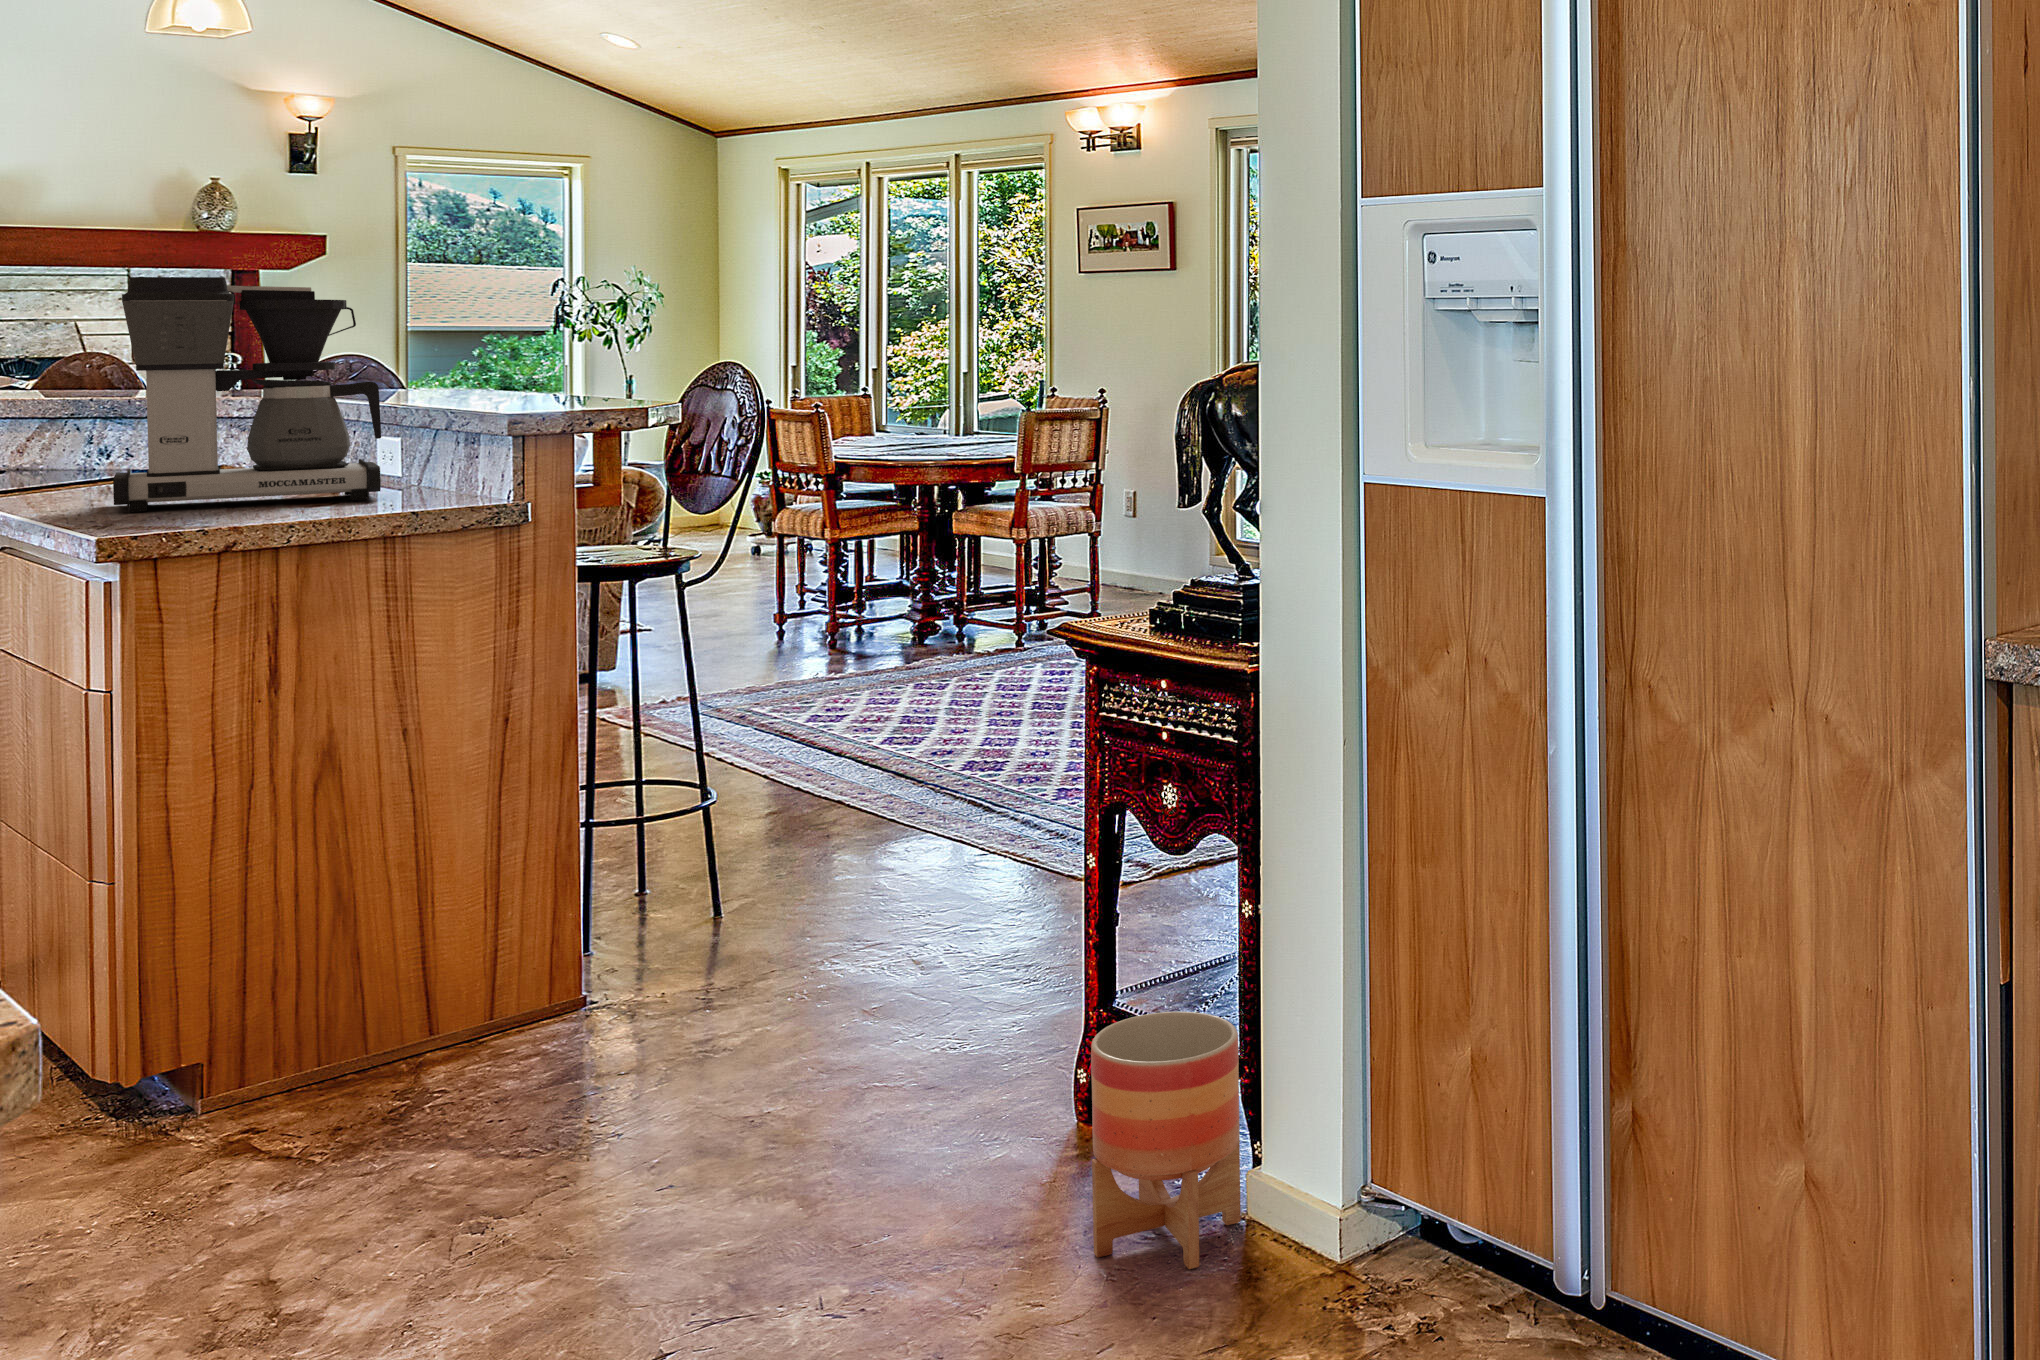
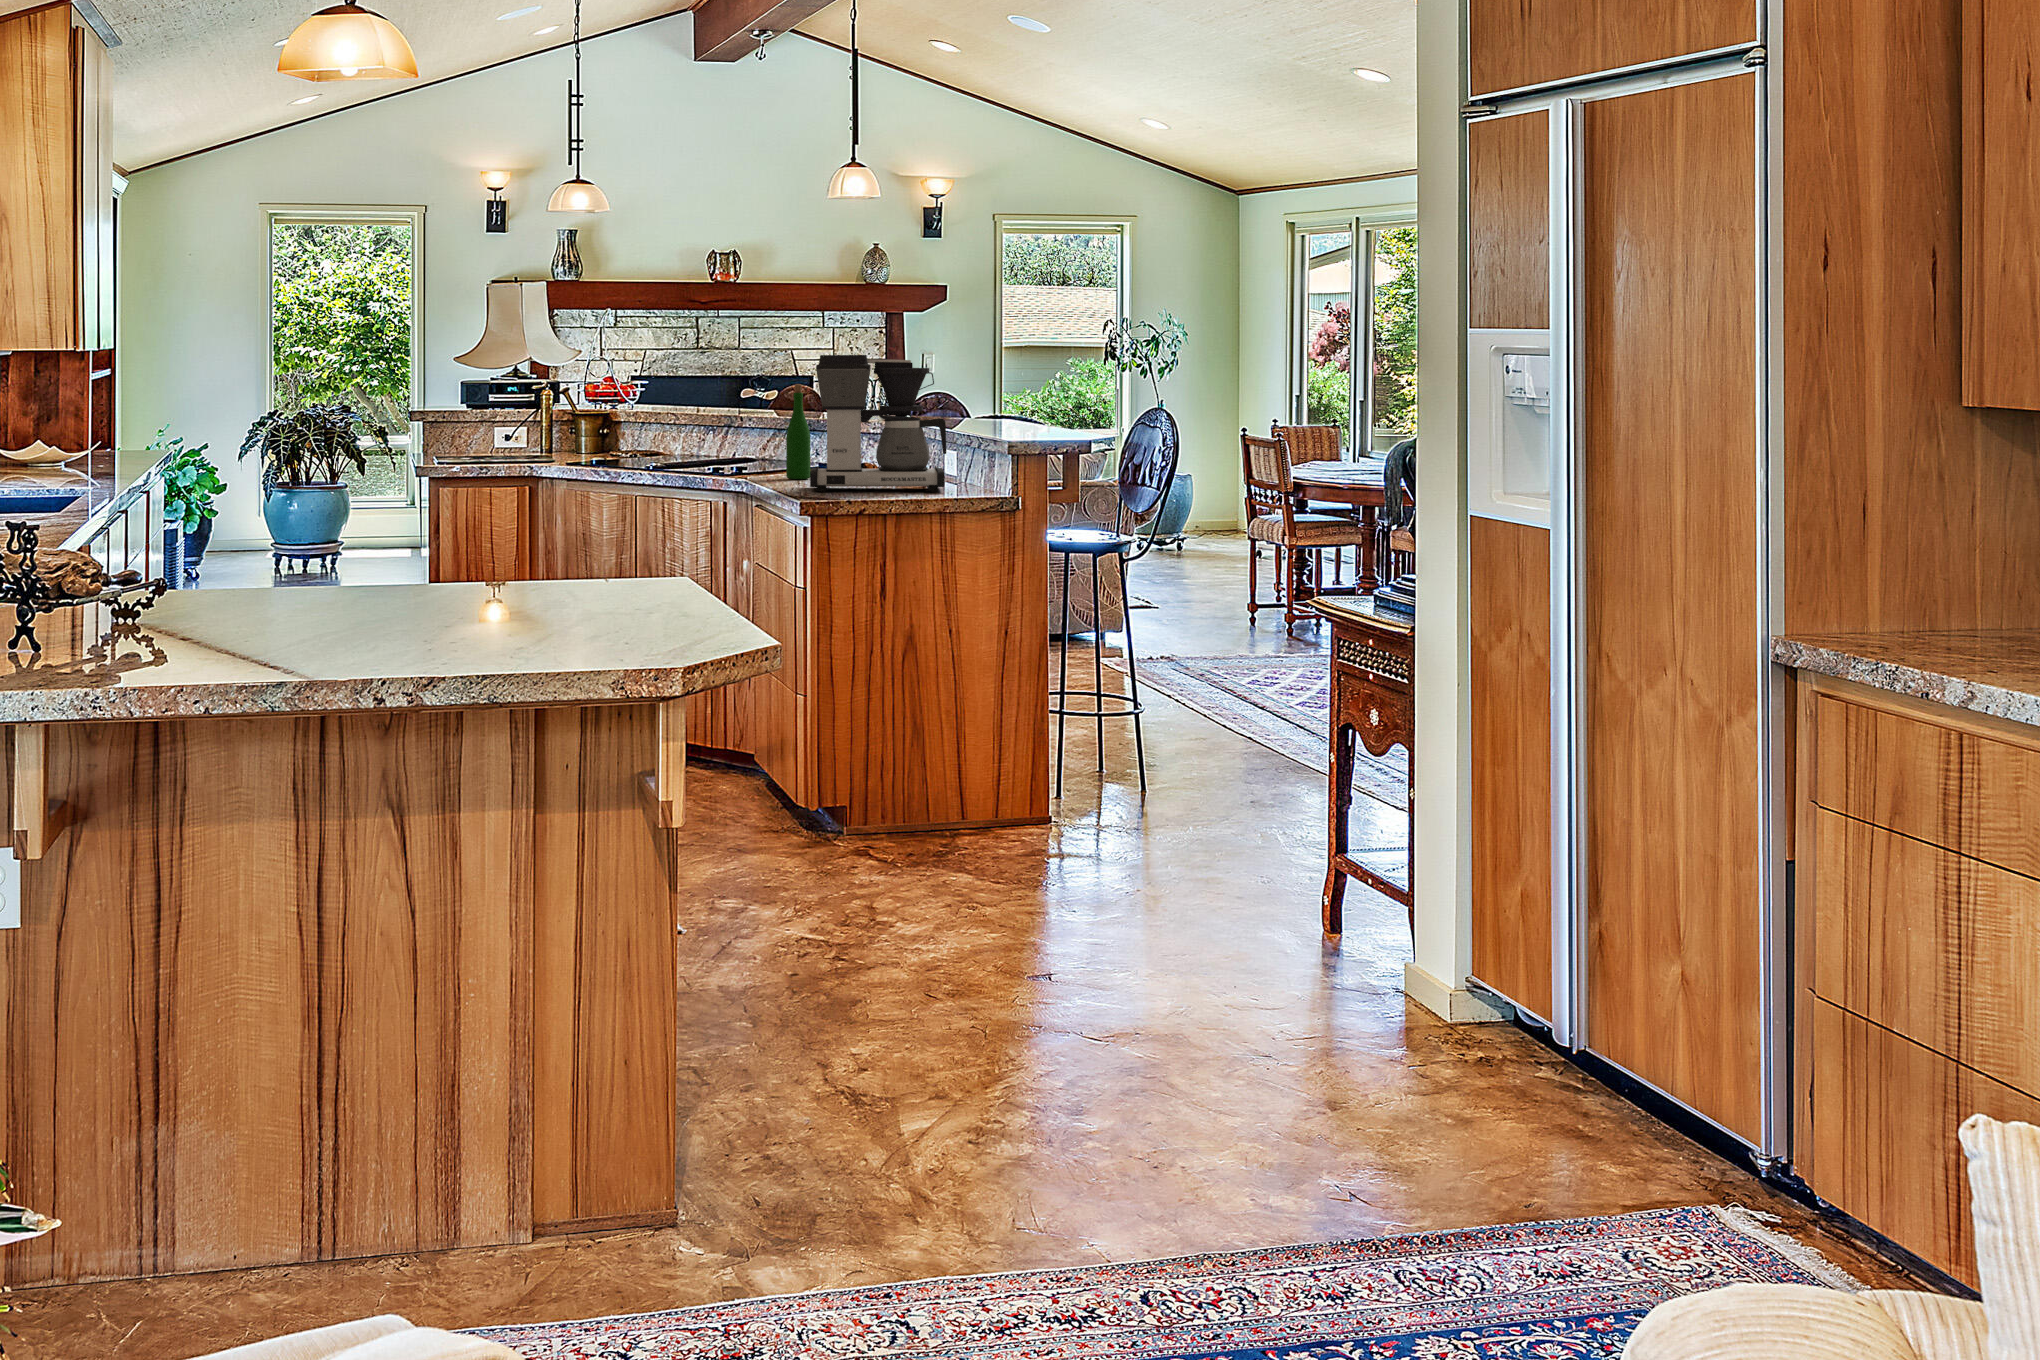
wine bottle: none [63,334,114,494] -> present [786,384,811,479]
planter: present [1091,1012,1241,1269] -> none [1293,846,1391,998]

